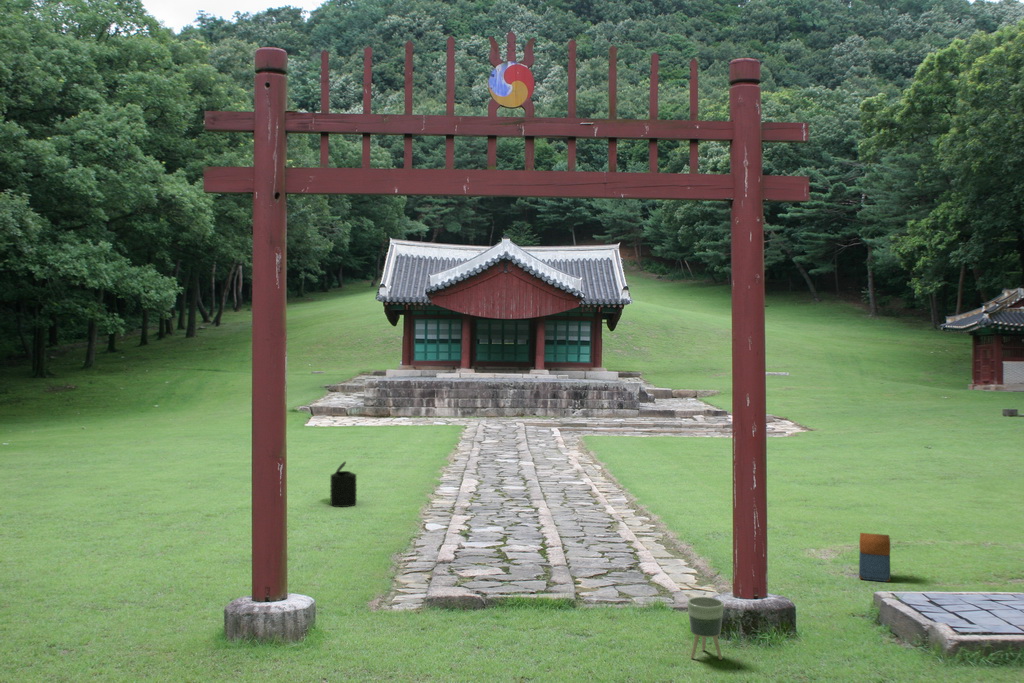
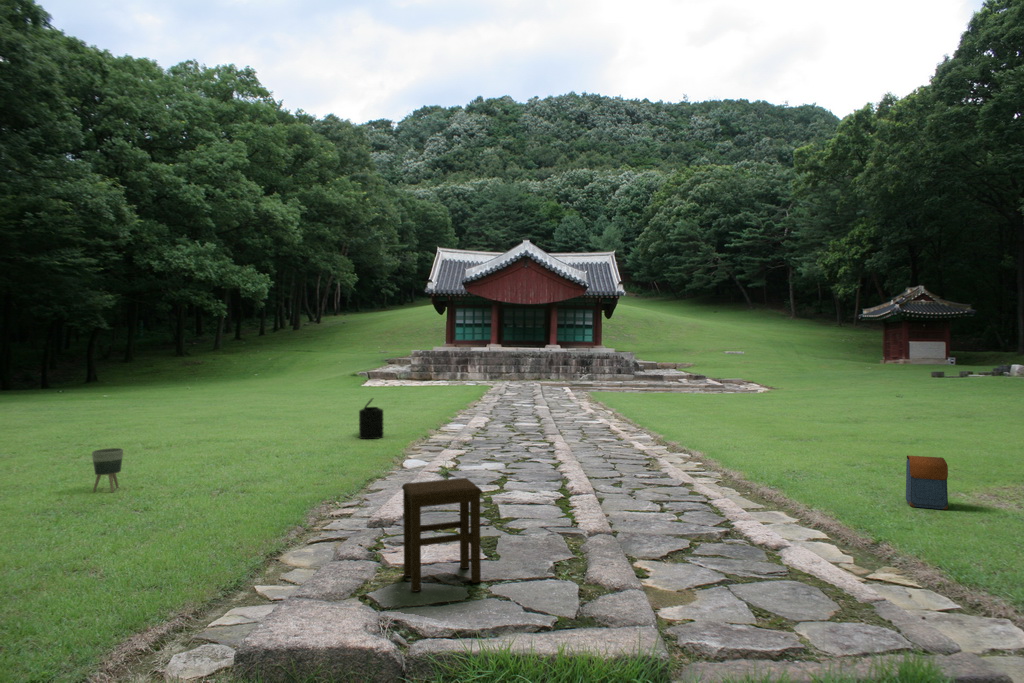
stool: none [419,559,485,649] -> present [402,478,482,592]
planter: present [688,597,724,660] -> present [92,448,123,492]

